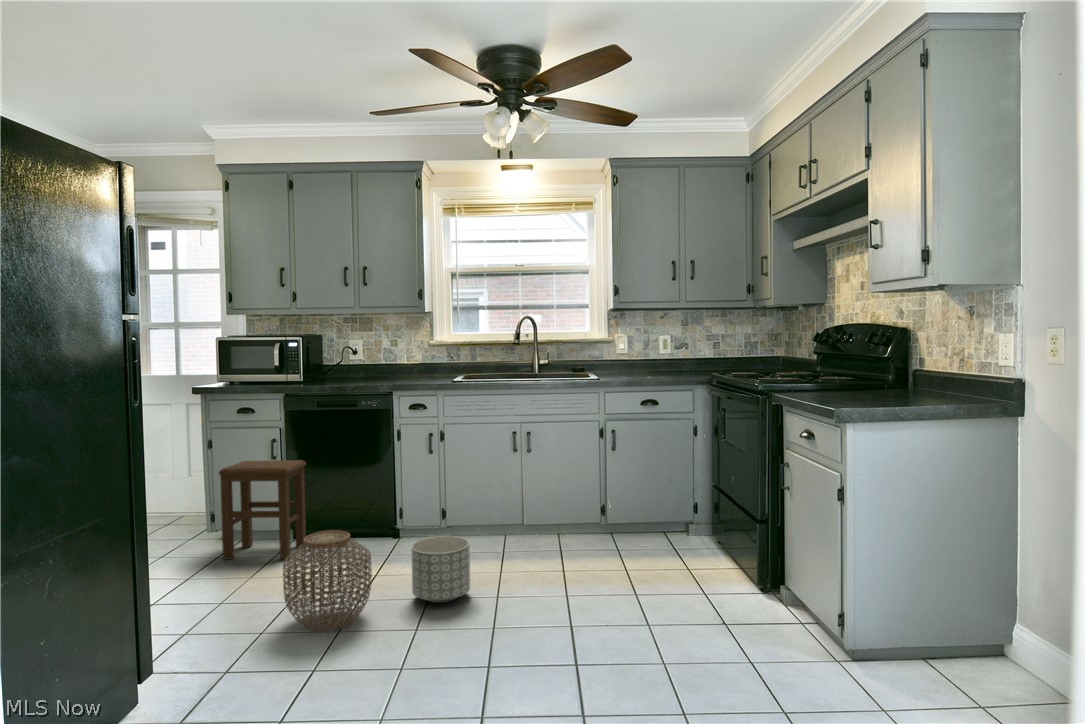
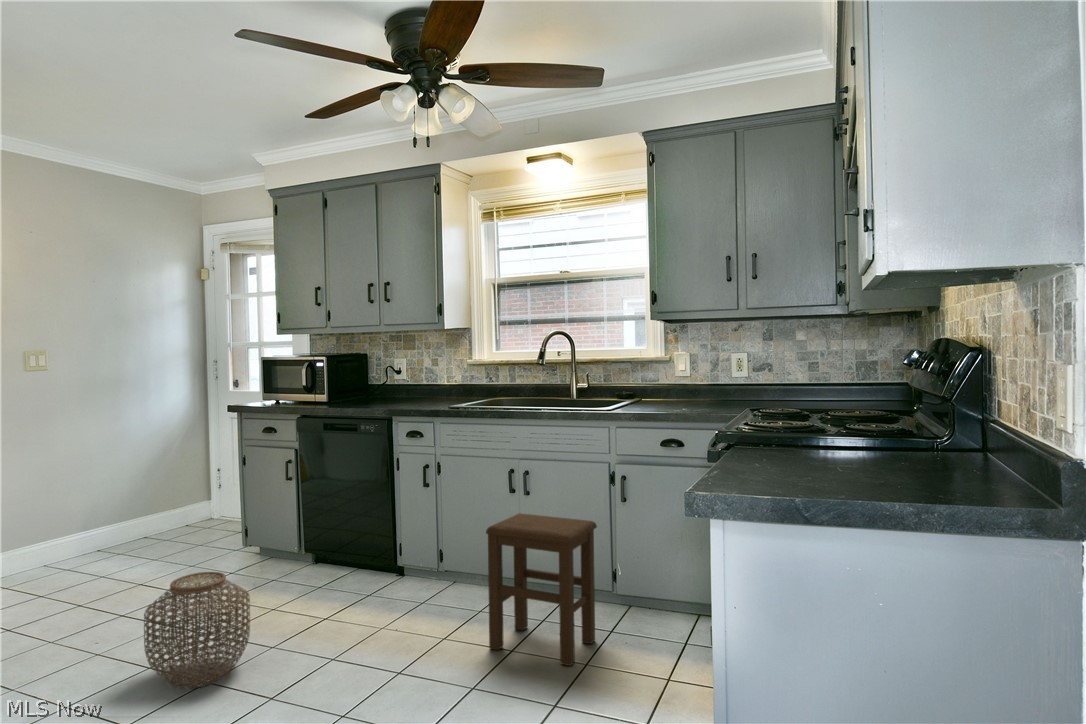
stool: present [219,460,306,559] -> present [486,513,597,666]
planter: present [411,536,470,603] -> none [297,592,369,676]

